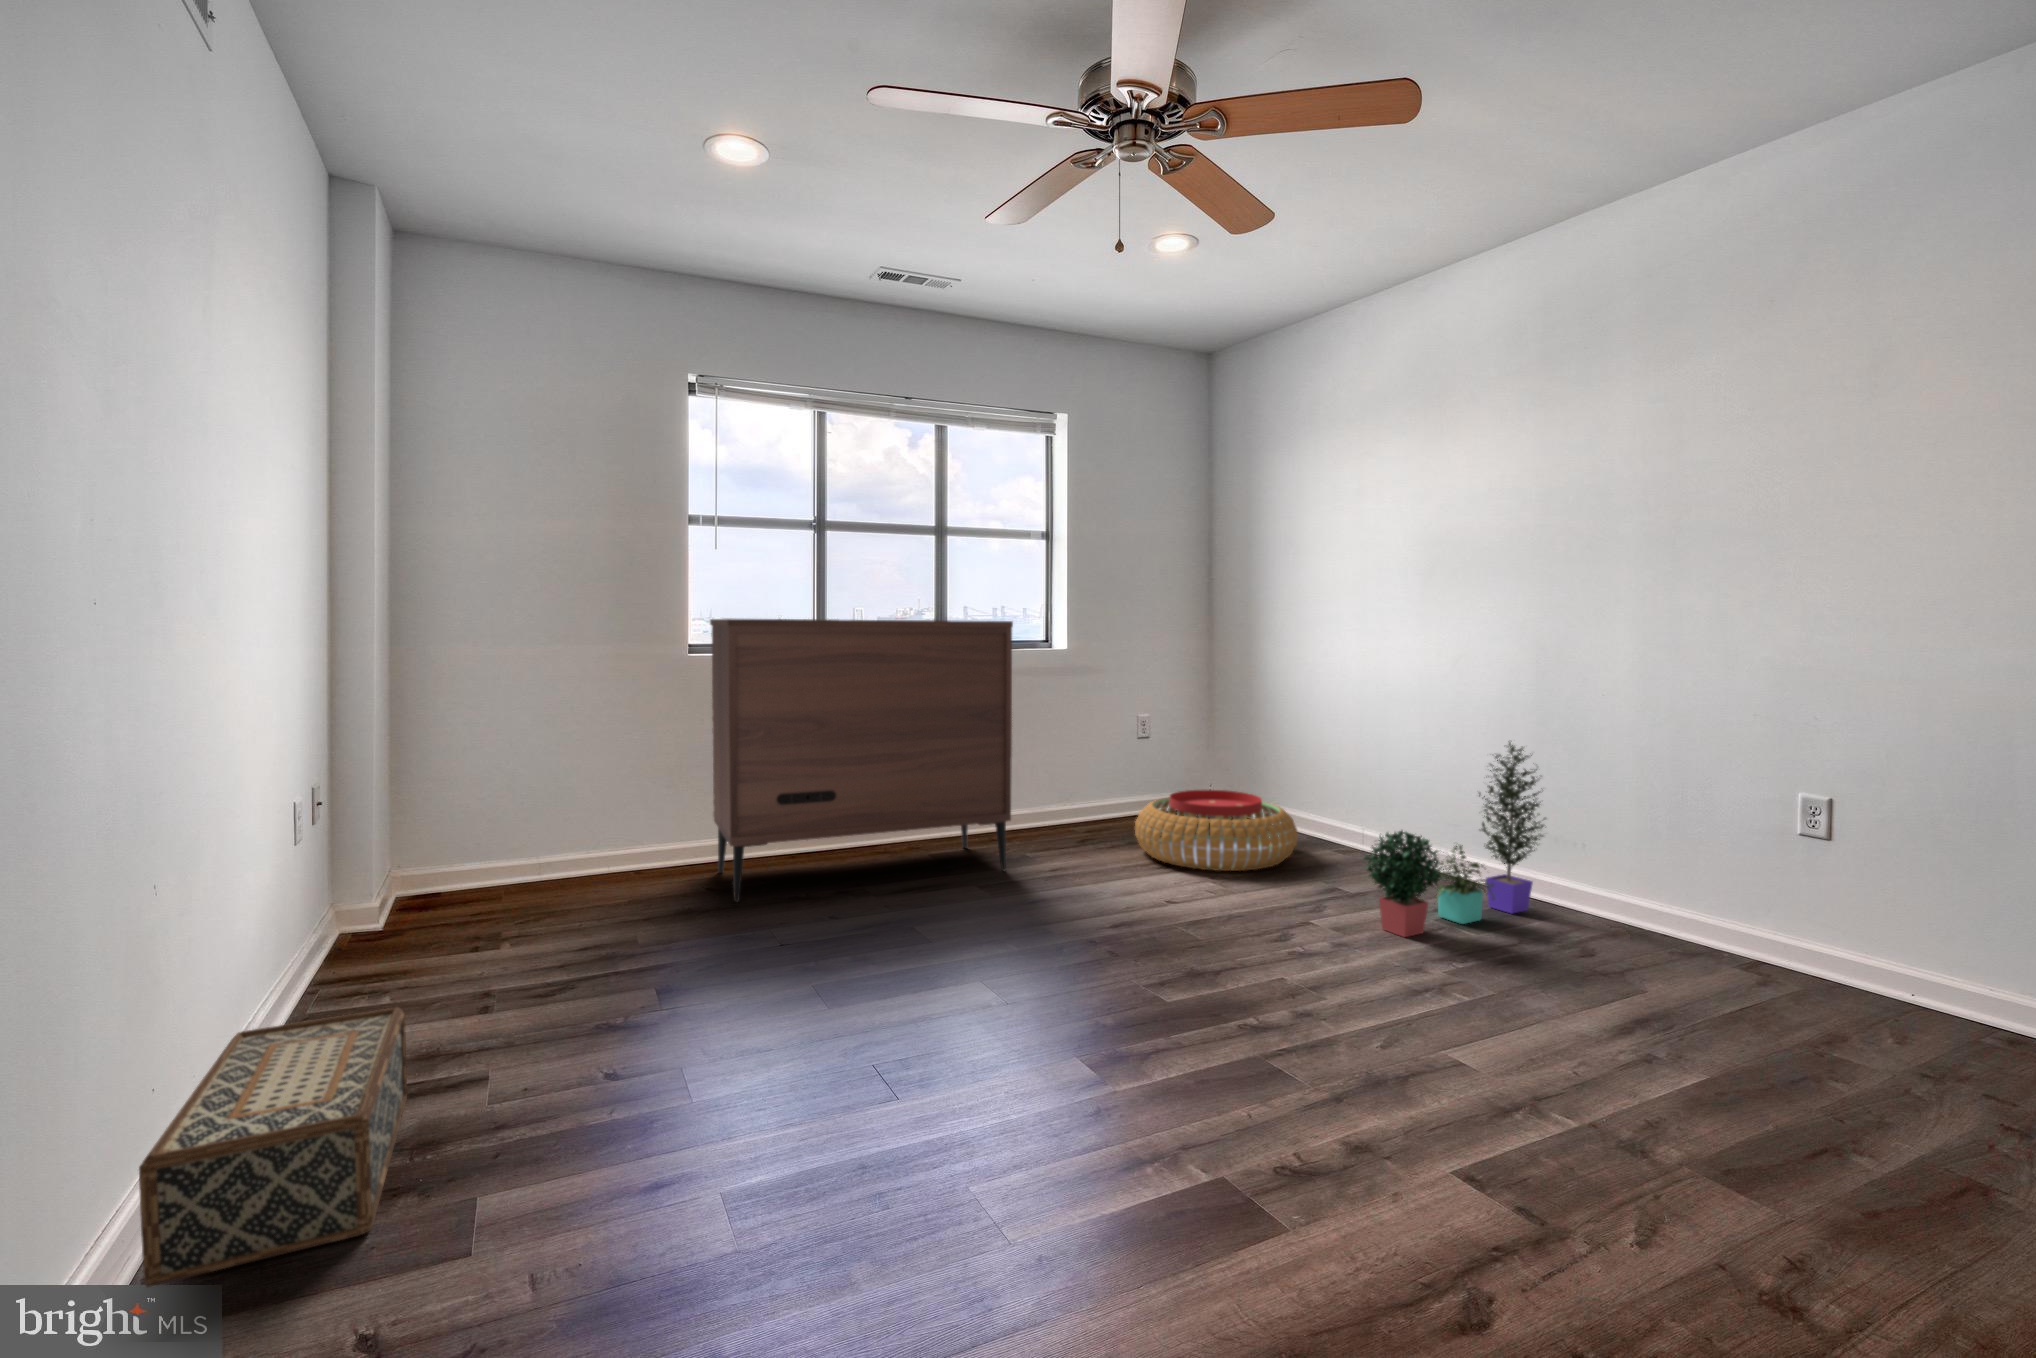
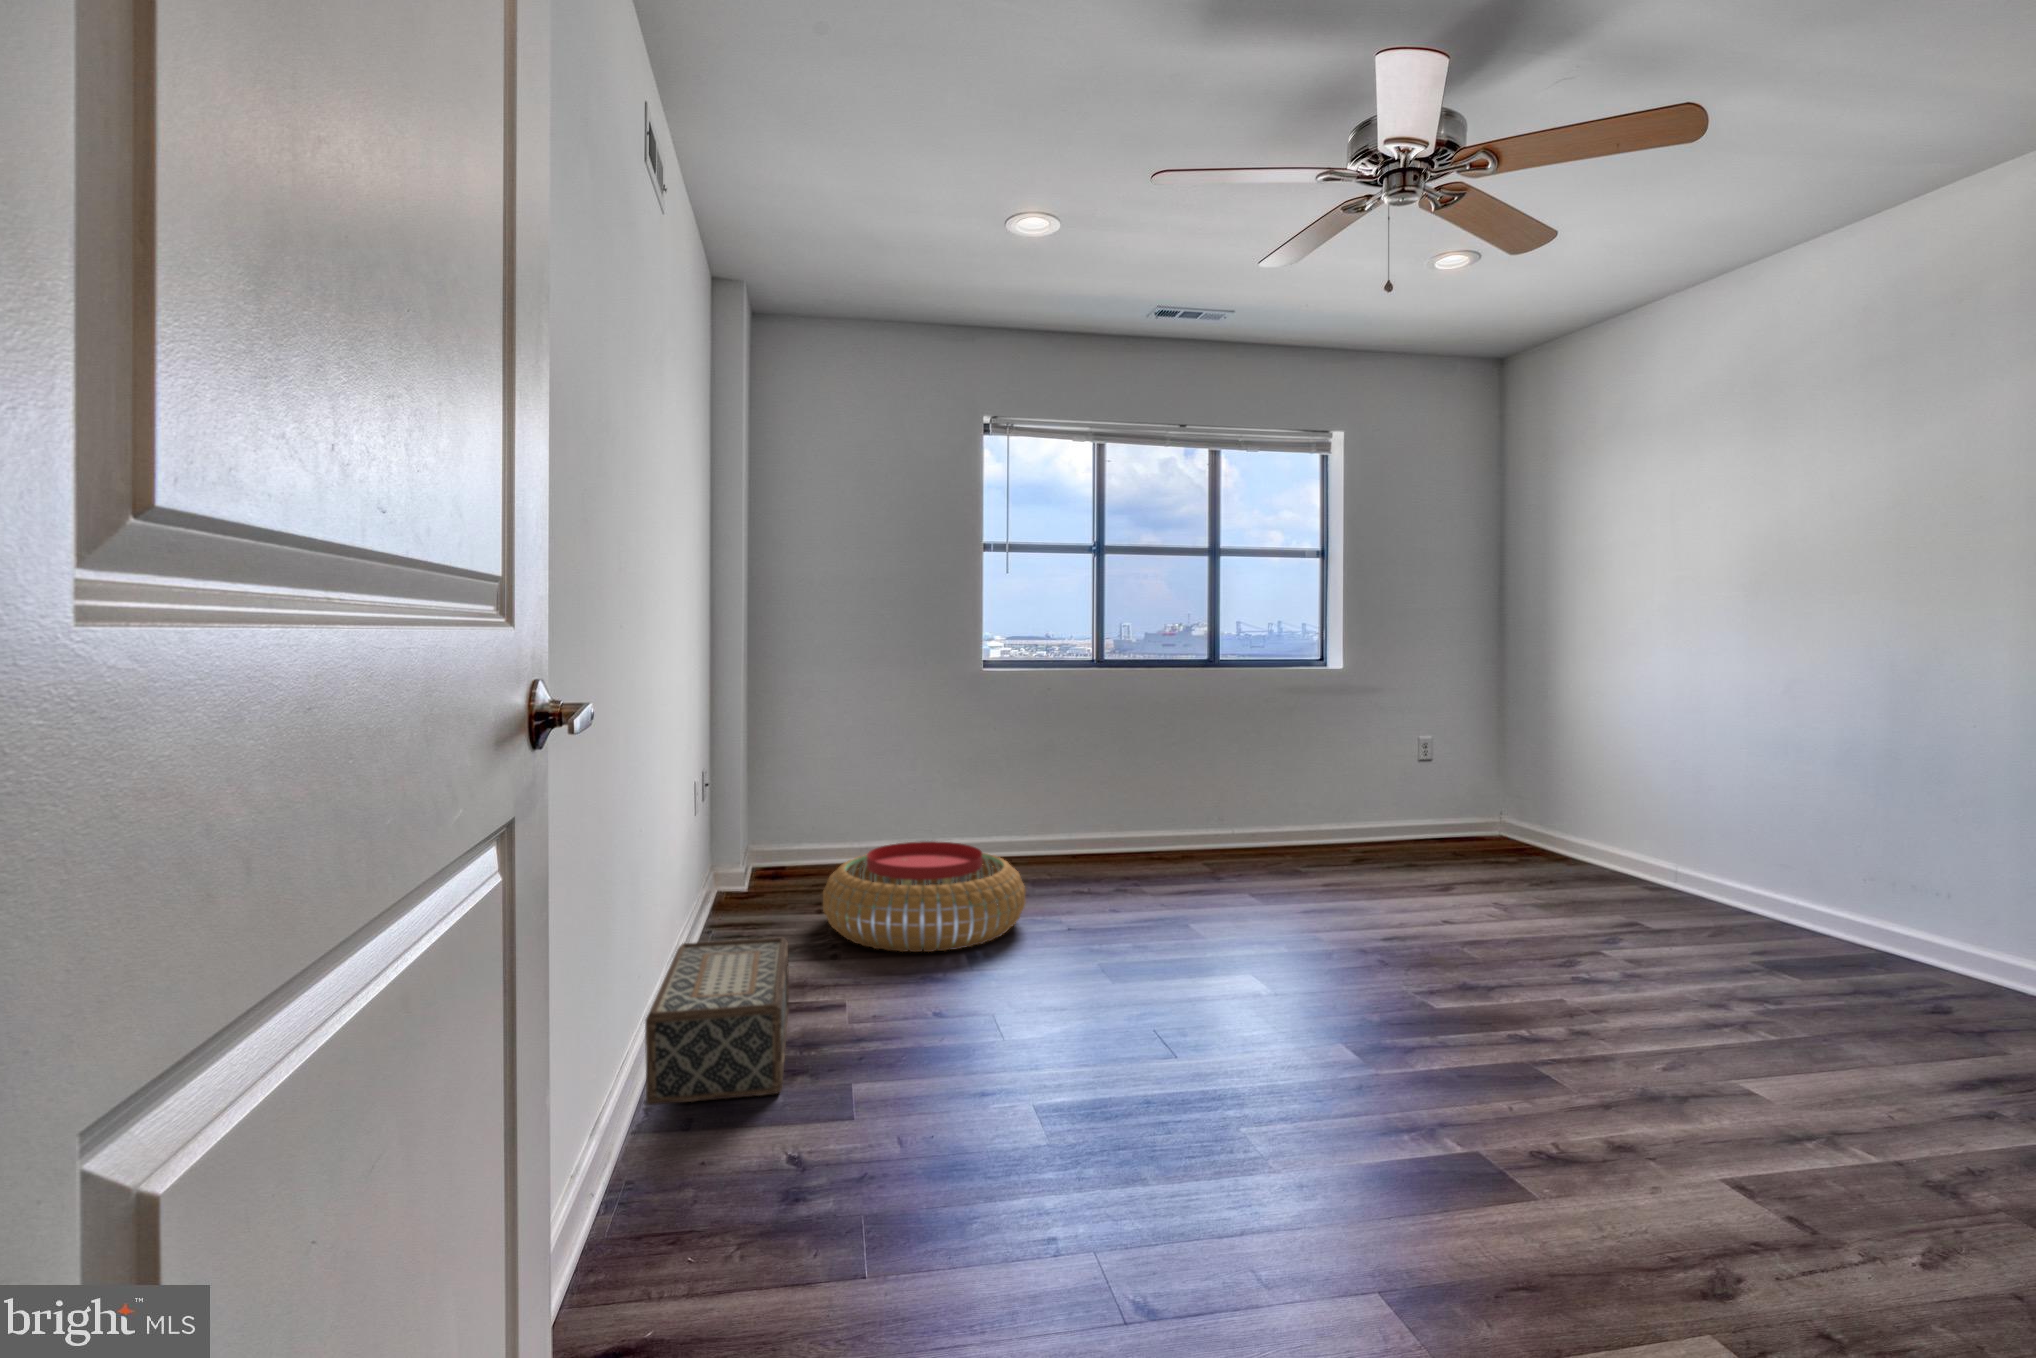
dresser: present [710,619,1013,902] -> none [1000,634,1282,888]
potted plant: present [1364,742,1545,937] -> none [1667,767,1912,973]
pouf: present [1135,790,1297,871] -> present [823,841,1025,952]

